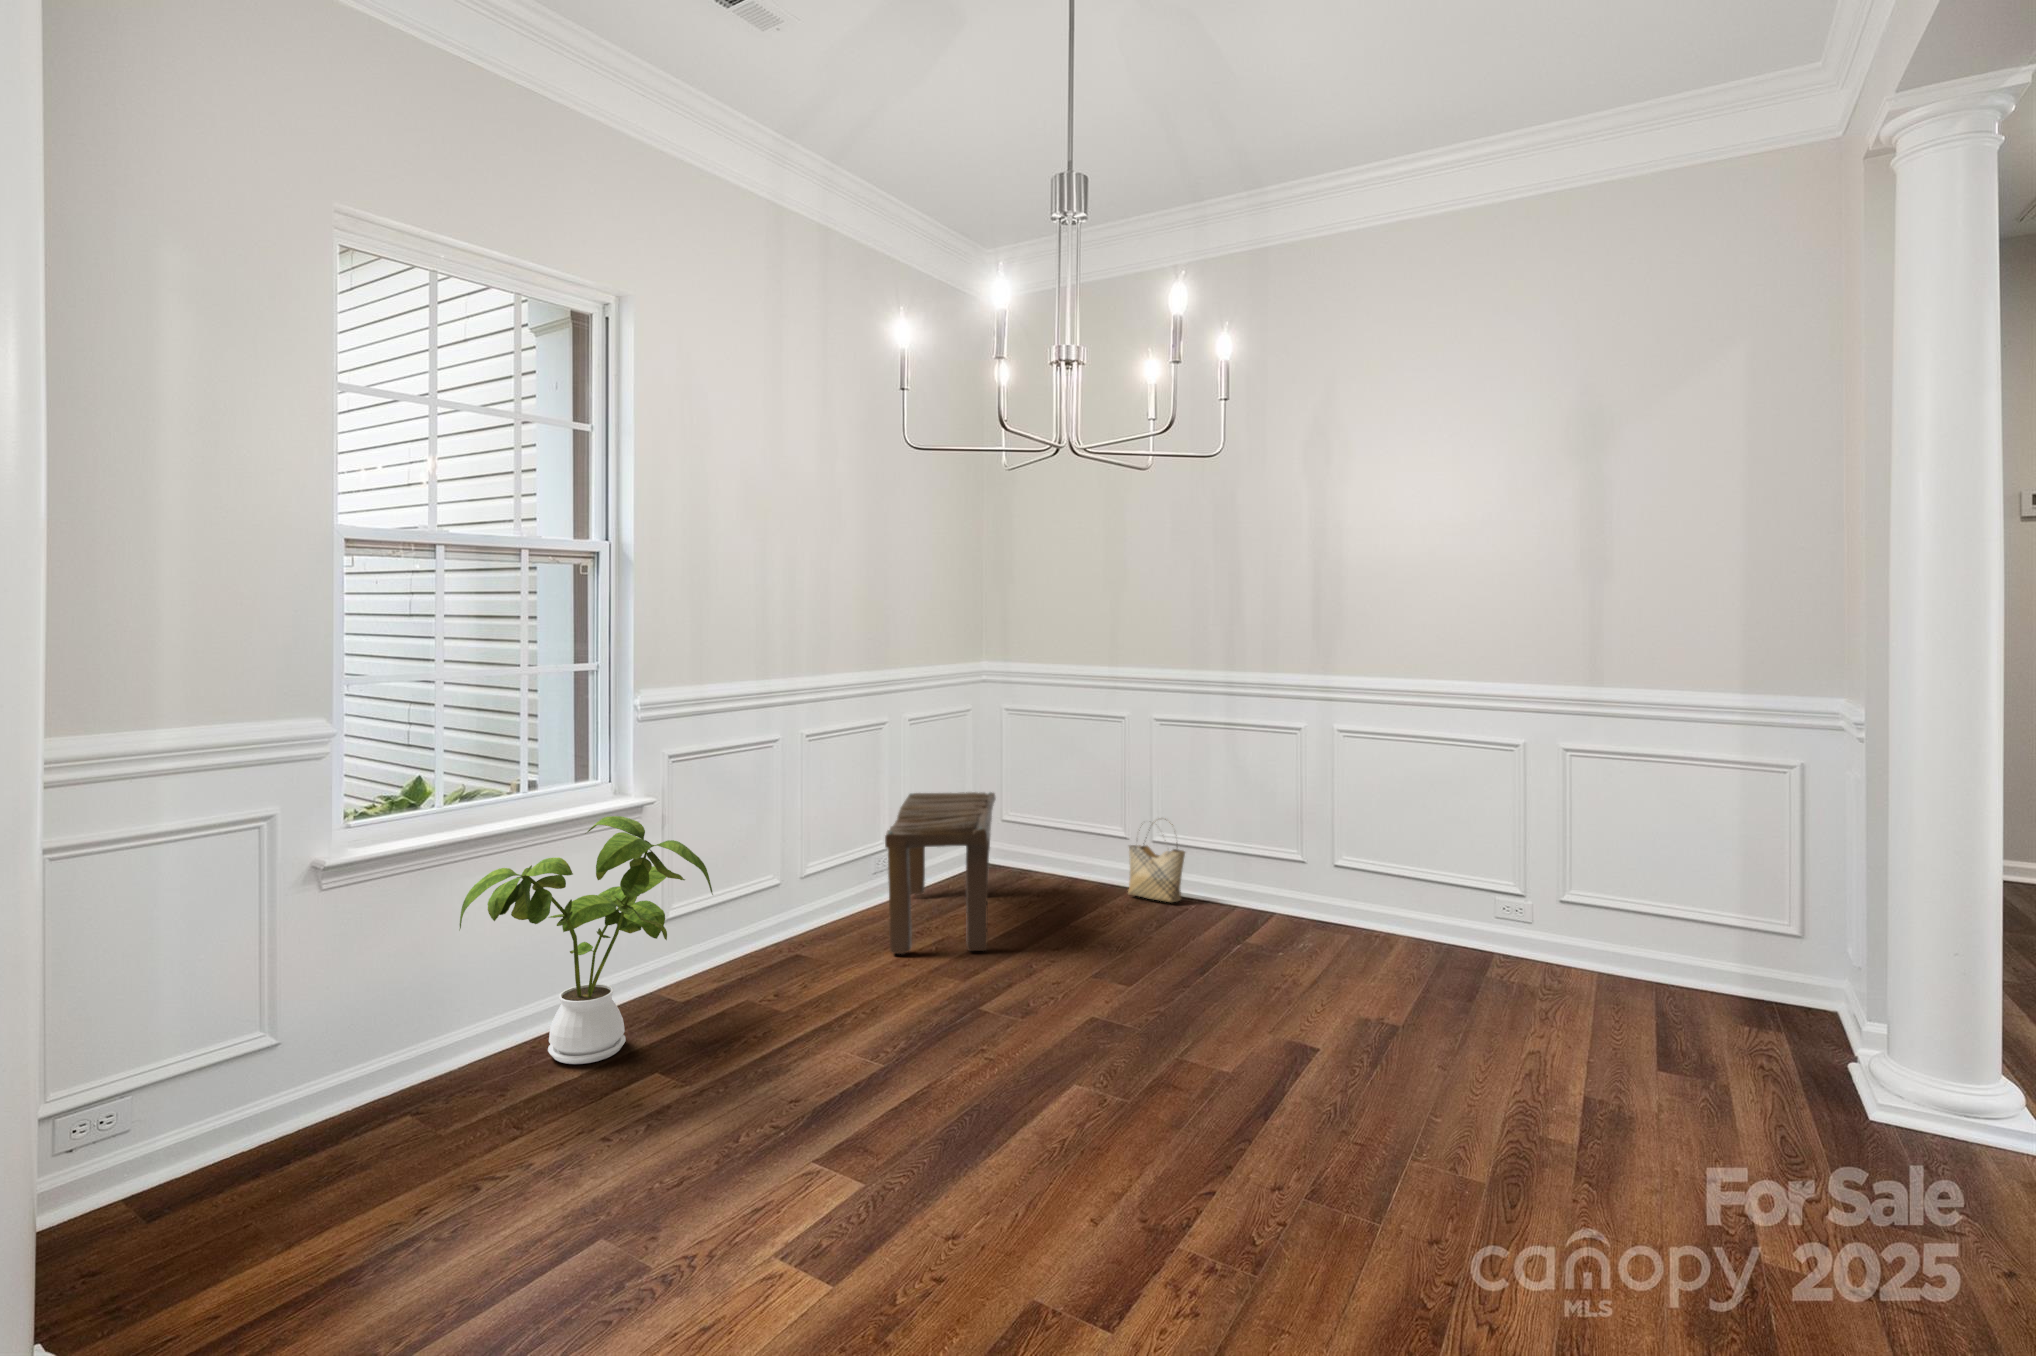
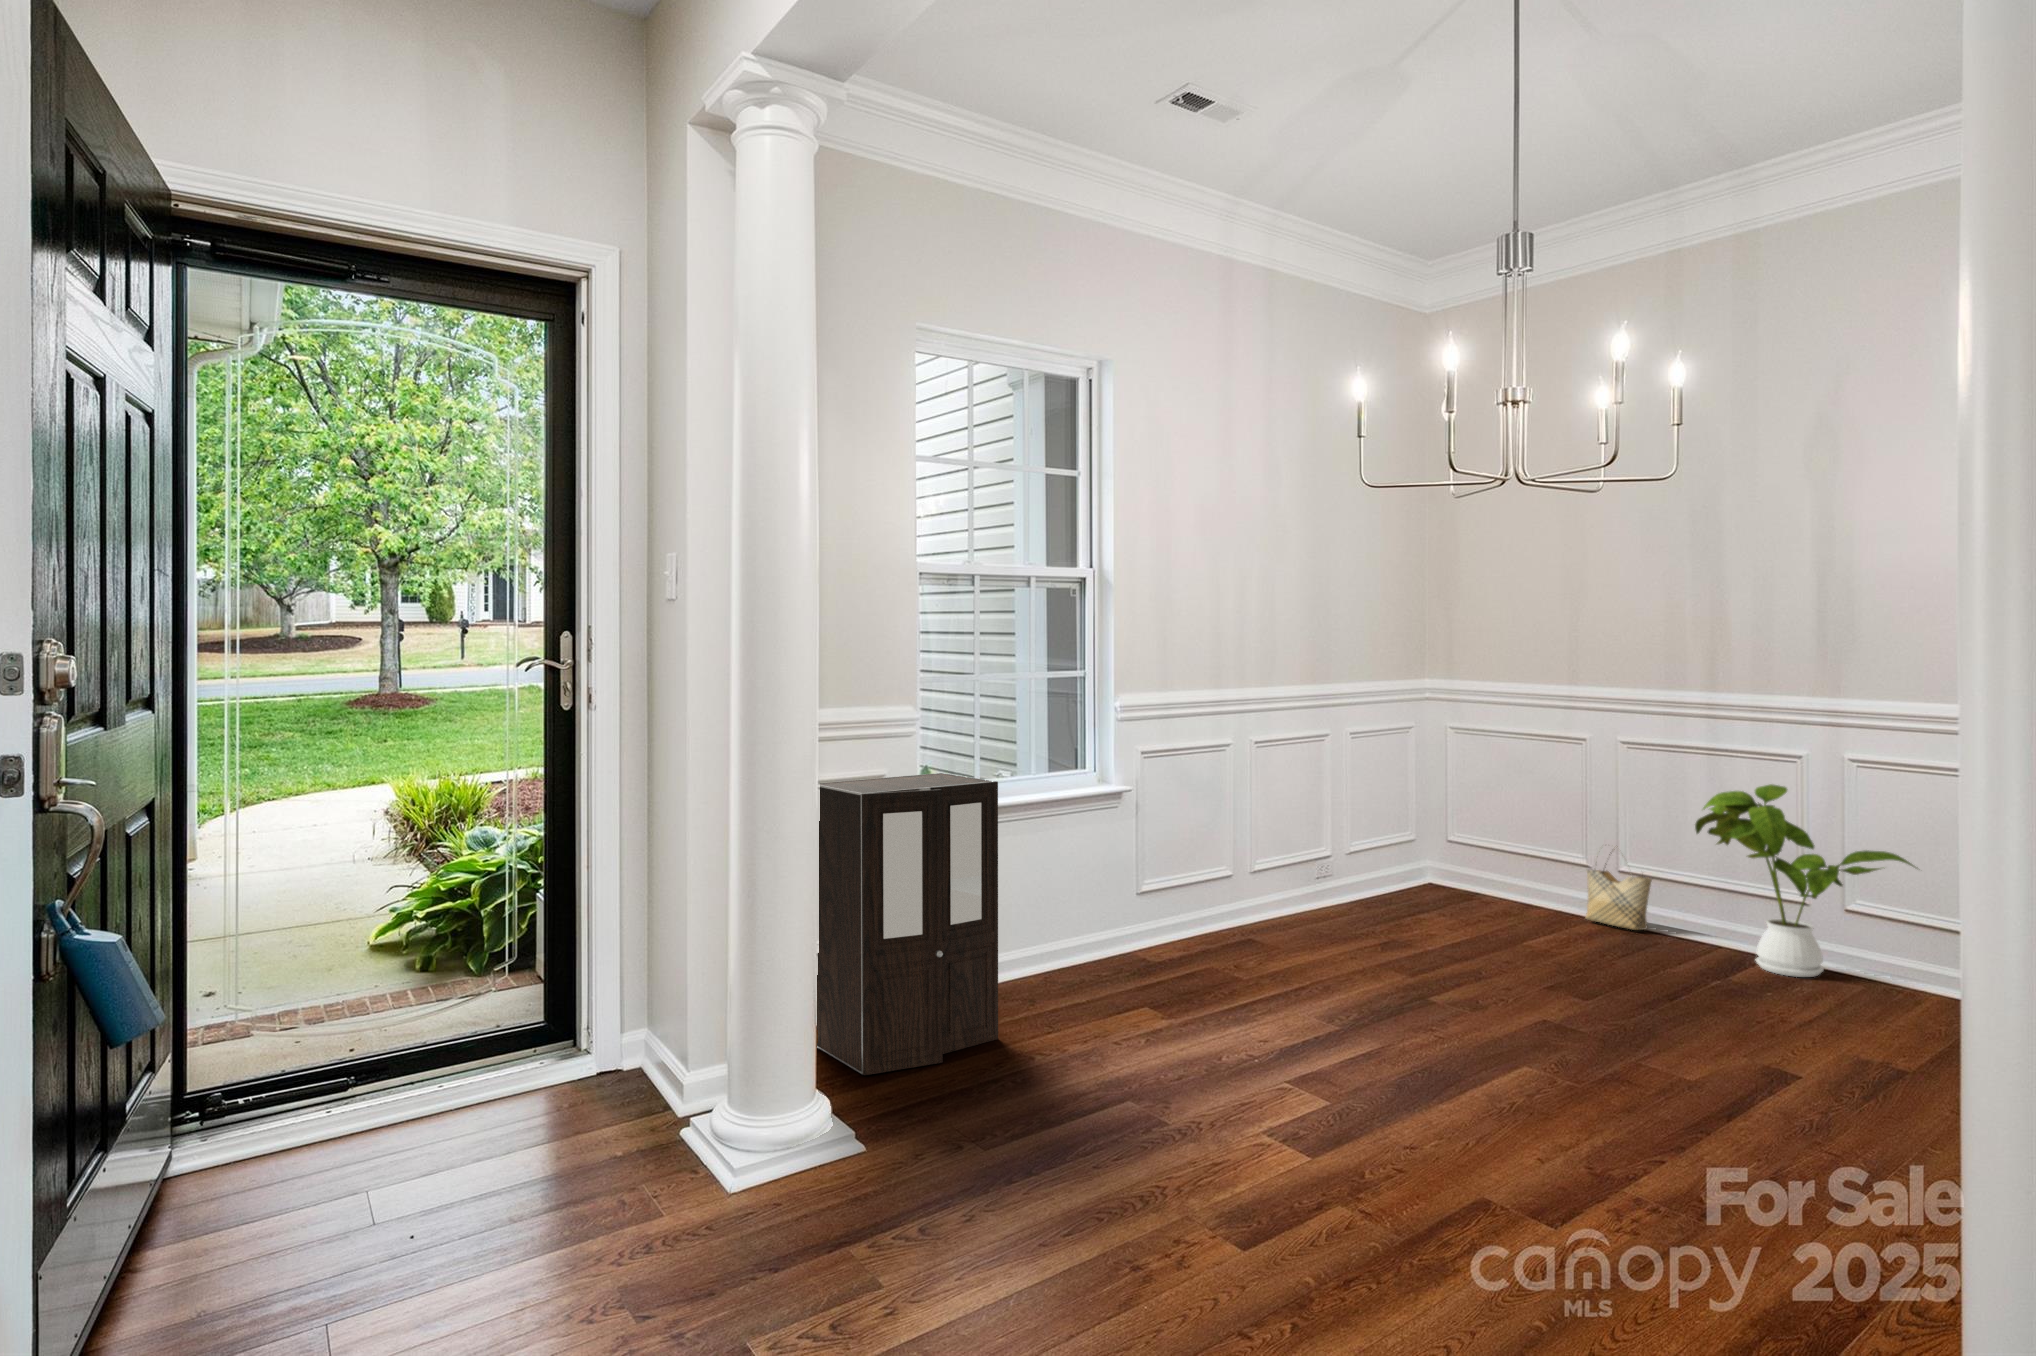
bench: present [885,792,996,954] -> none [1334,806,1442,952]
cabinet: none [114,804,440,1265] -> present [817,773,998,1075]
house plant: present [459,816,713,1064] -> present [1695,784,1915,977]

